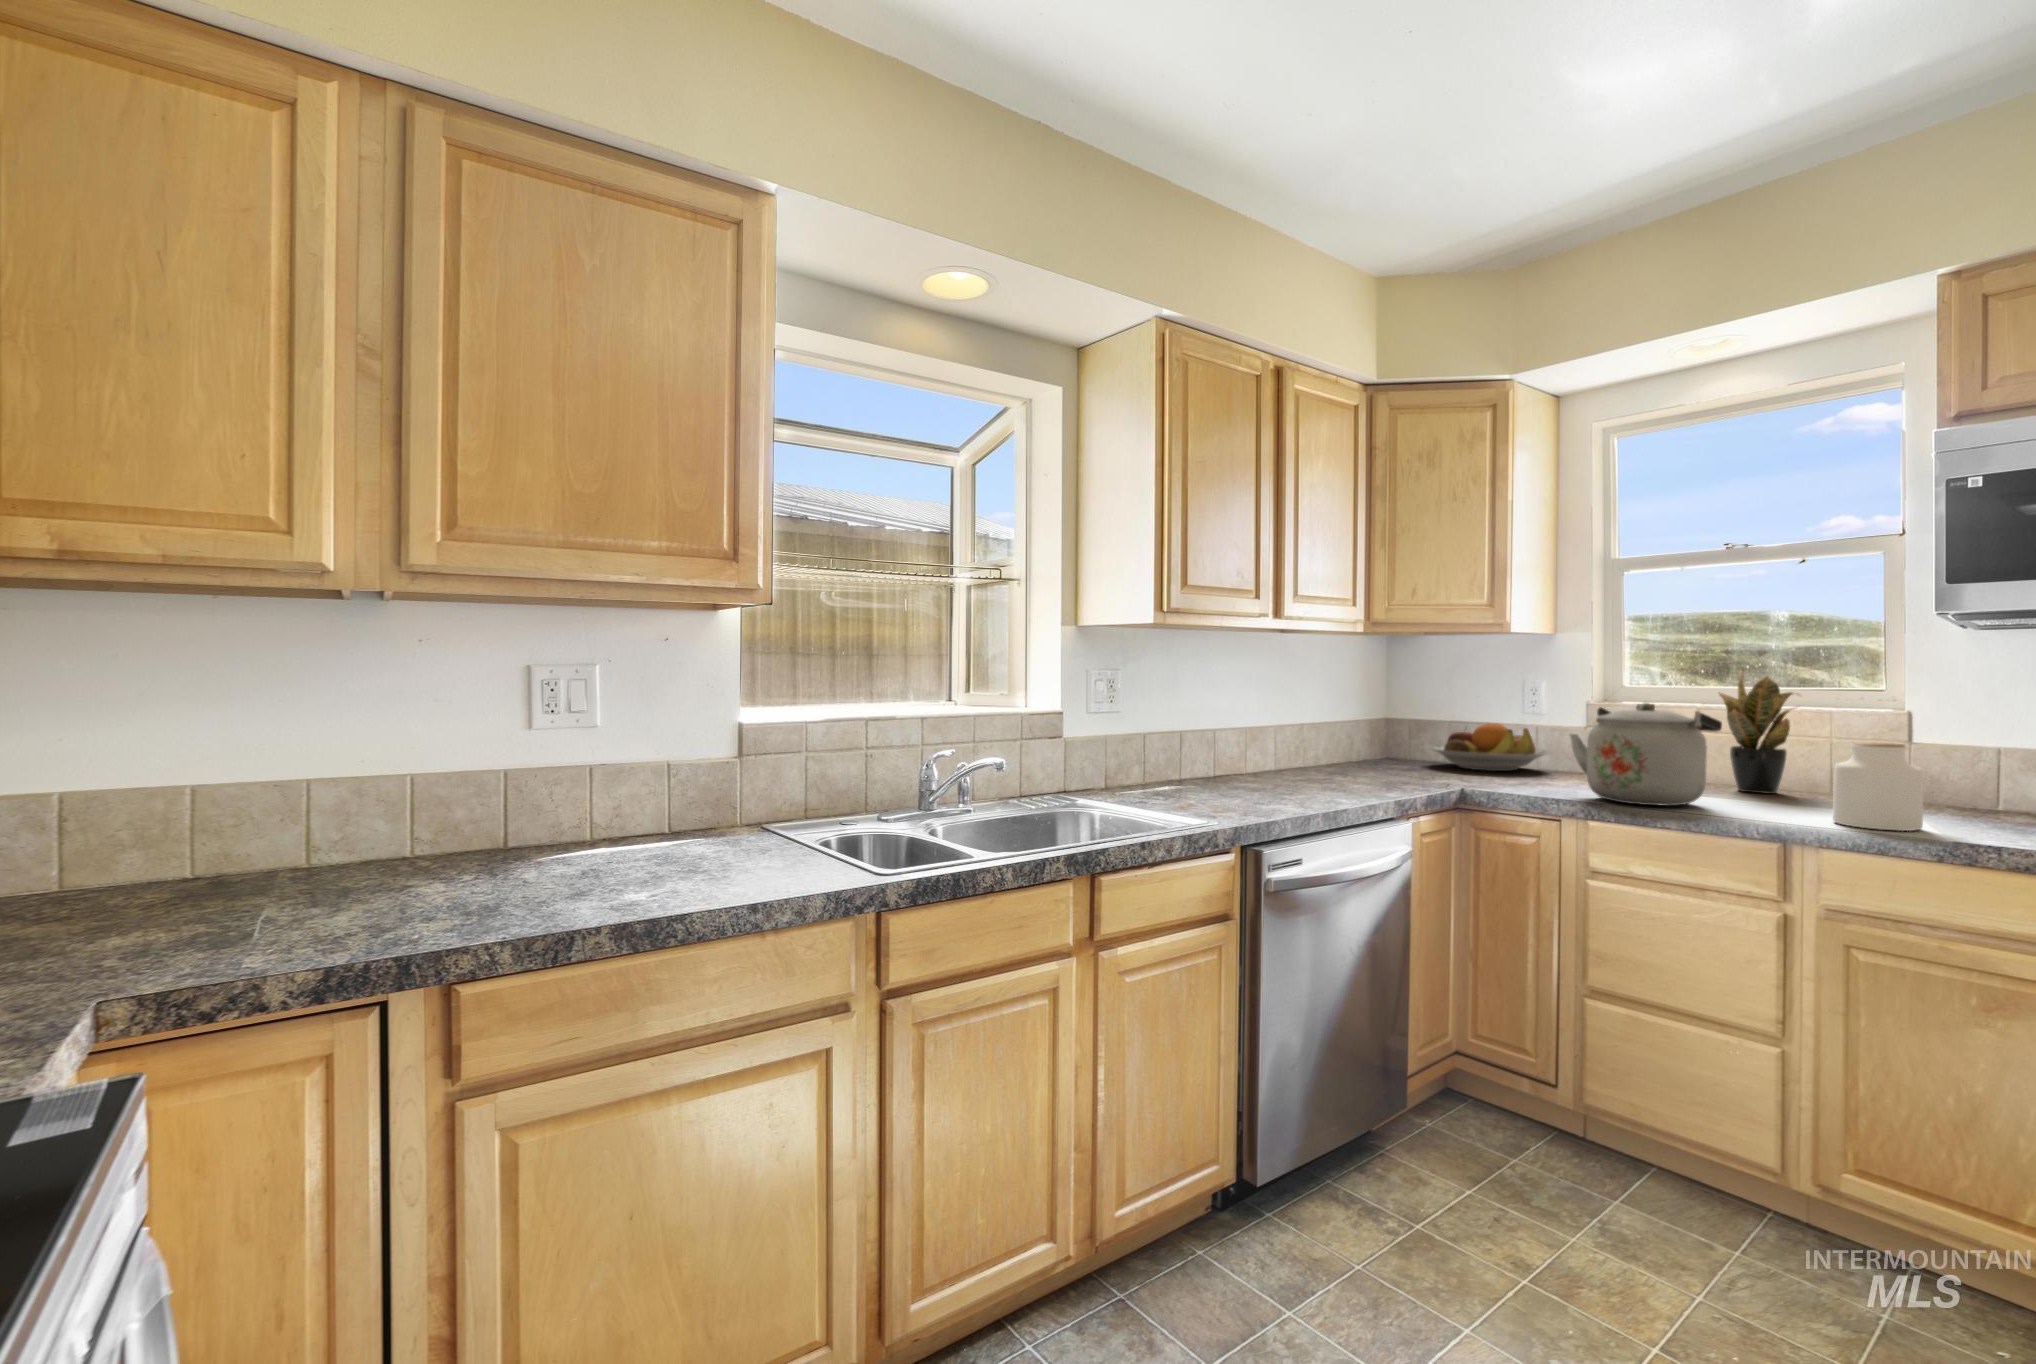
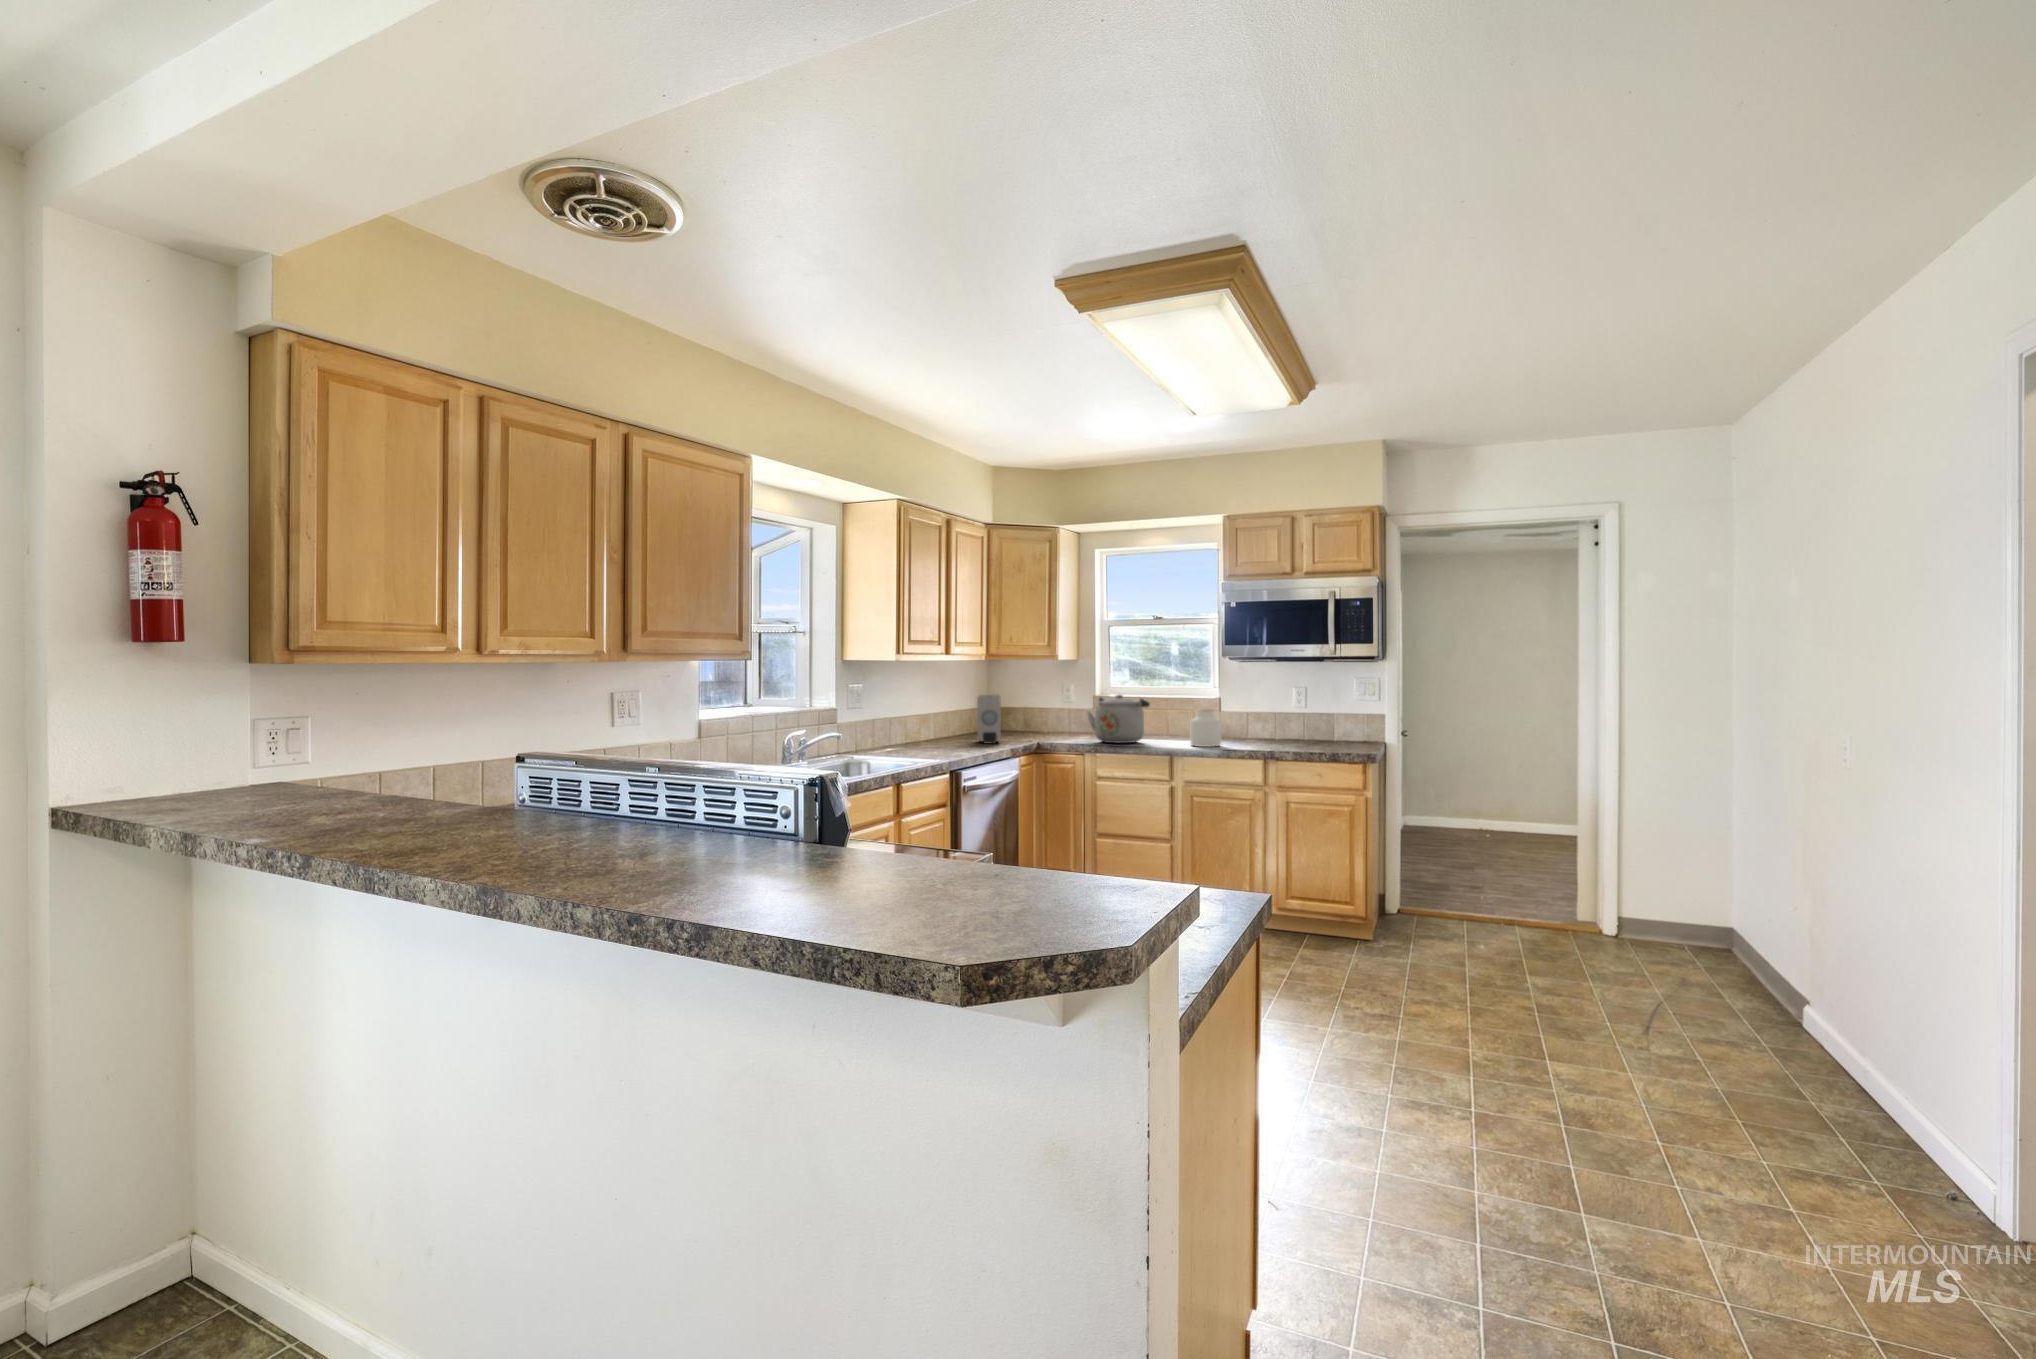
potted plant: present [1719,671,1799,794] -> none [1144,674,1187,737]
soap dispenser: none [1337,696,1384,787] -> present [977,695,1001,744]
fruit bowl: present [1431,723,1549,771] -> none [1015,707,1075,733]

